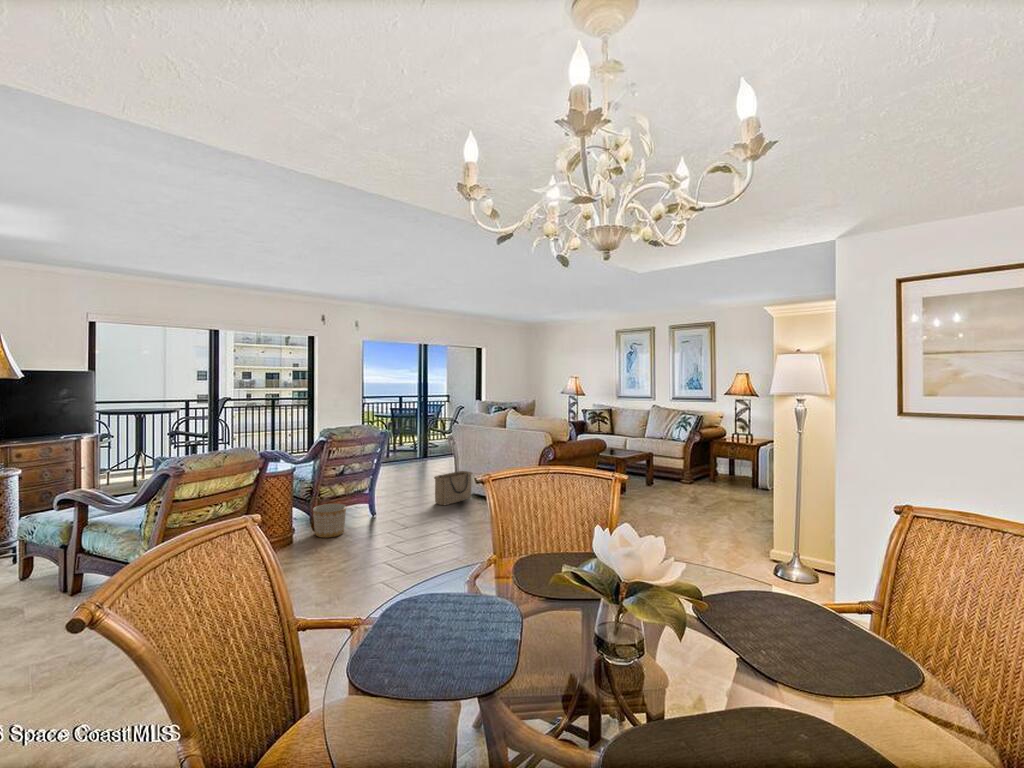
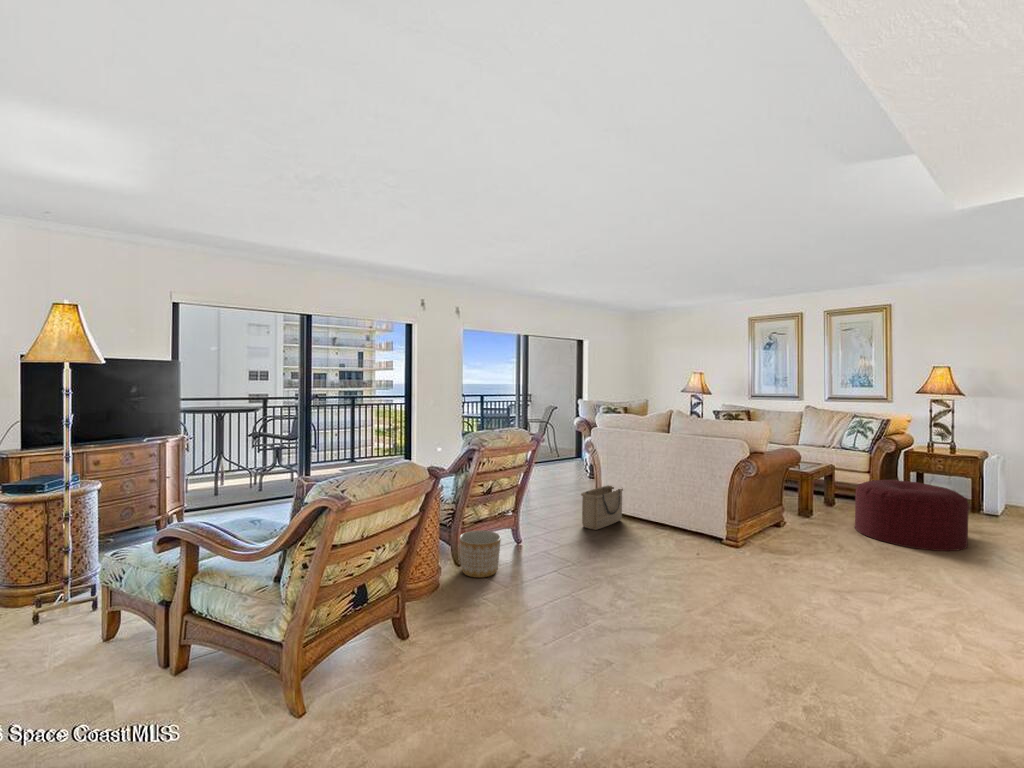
ottoman: none [648,462,719,513] -> present [855,480,969,551]

